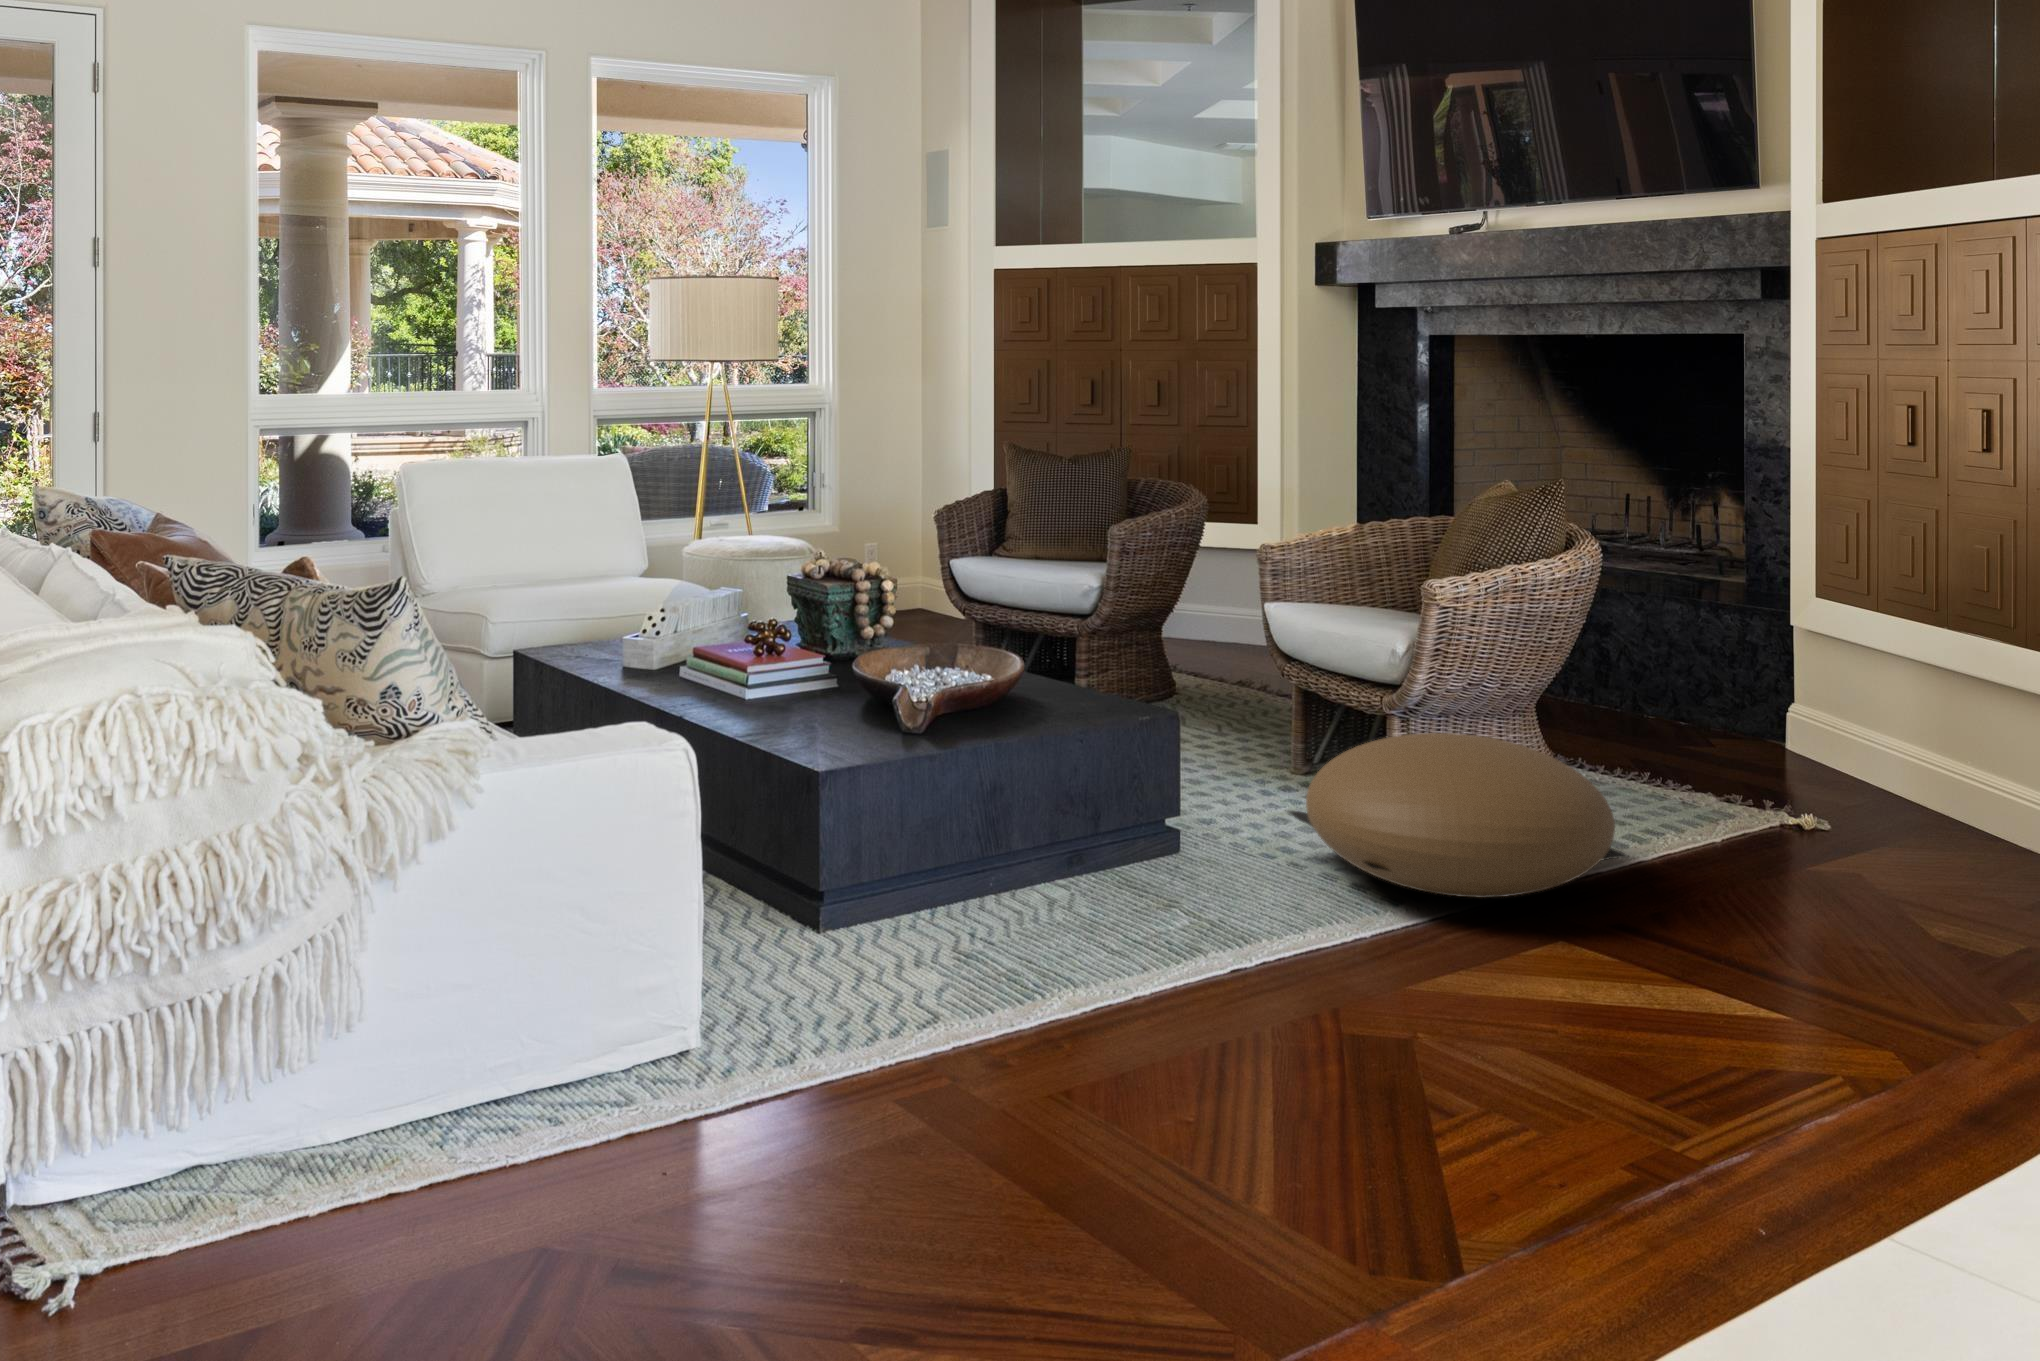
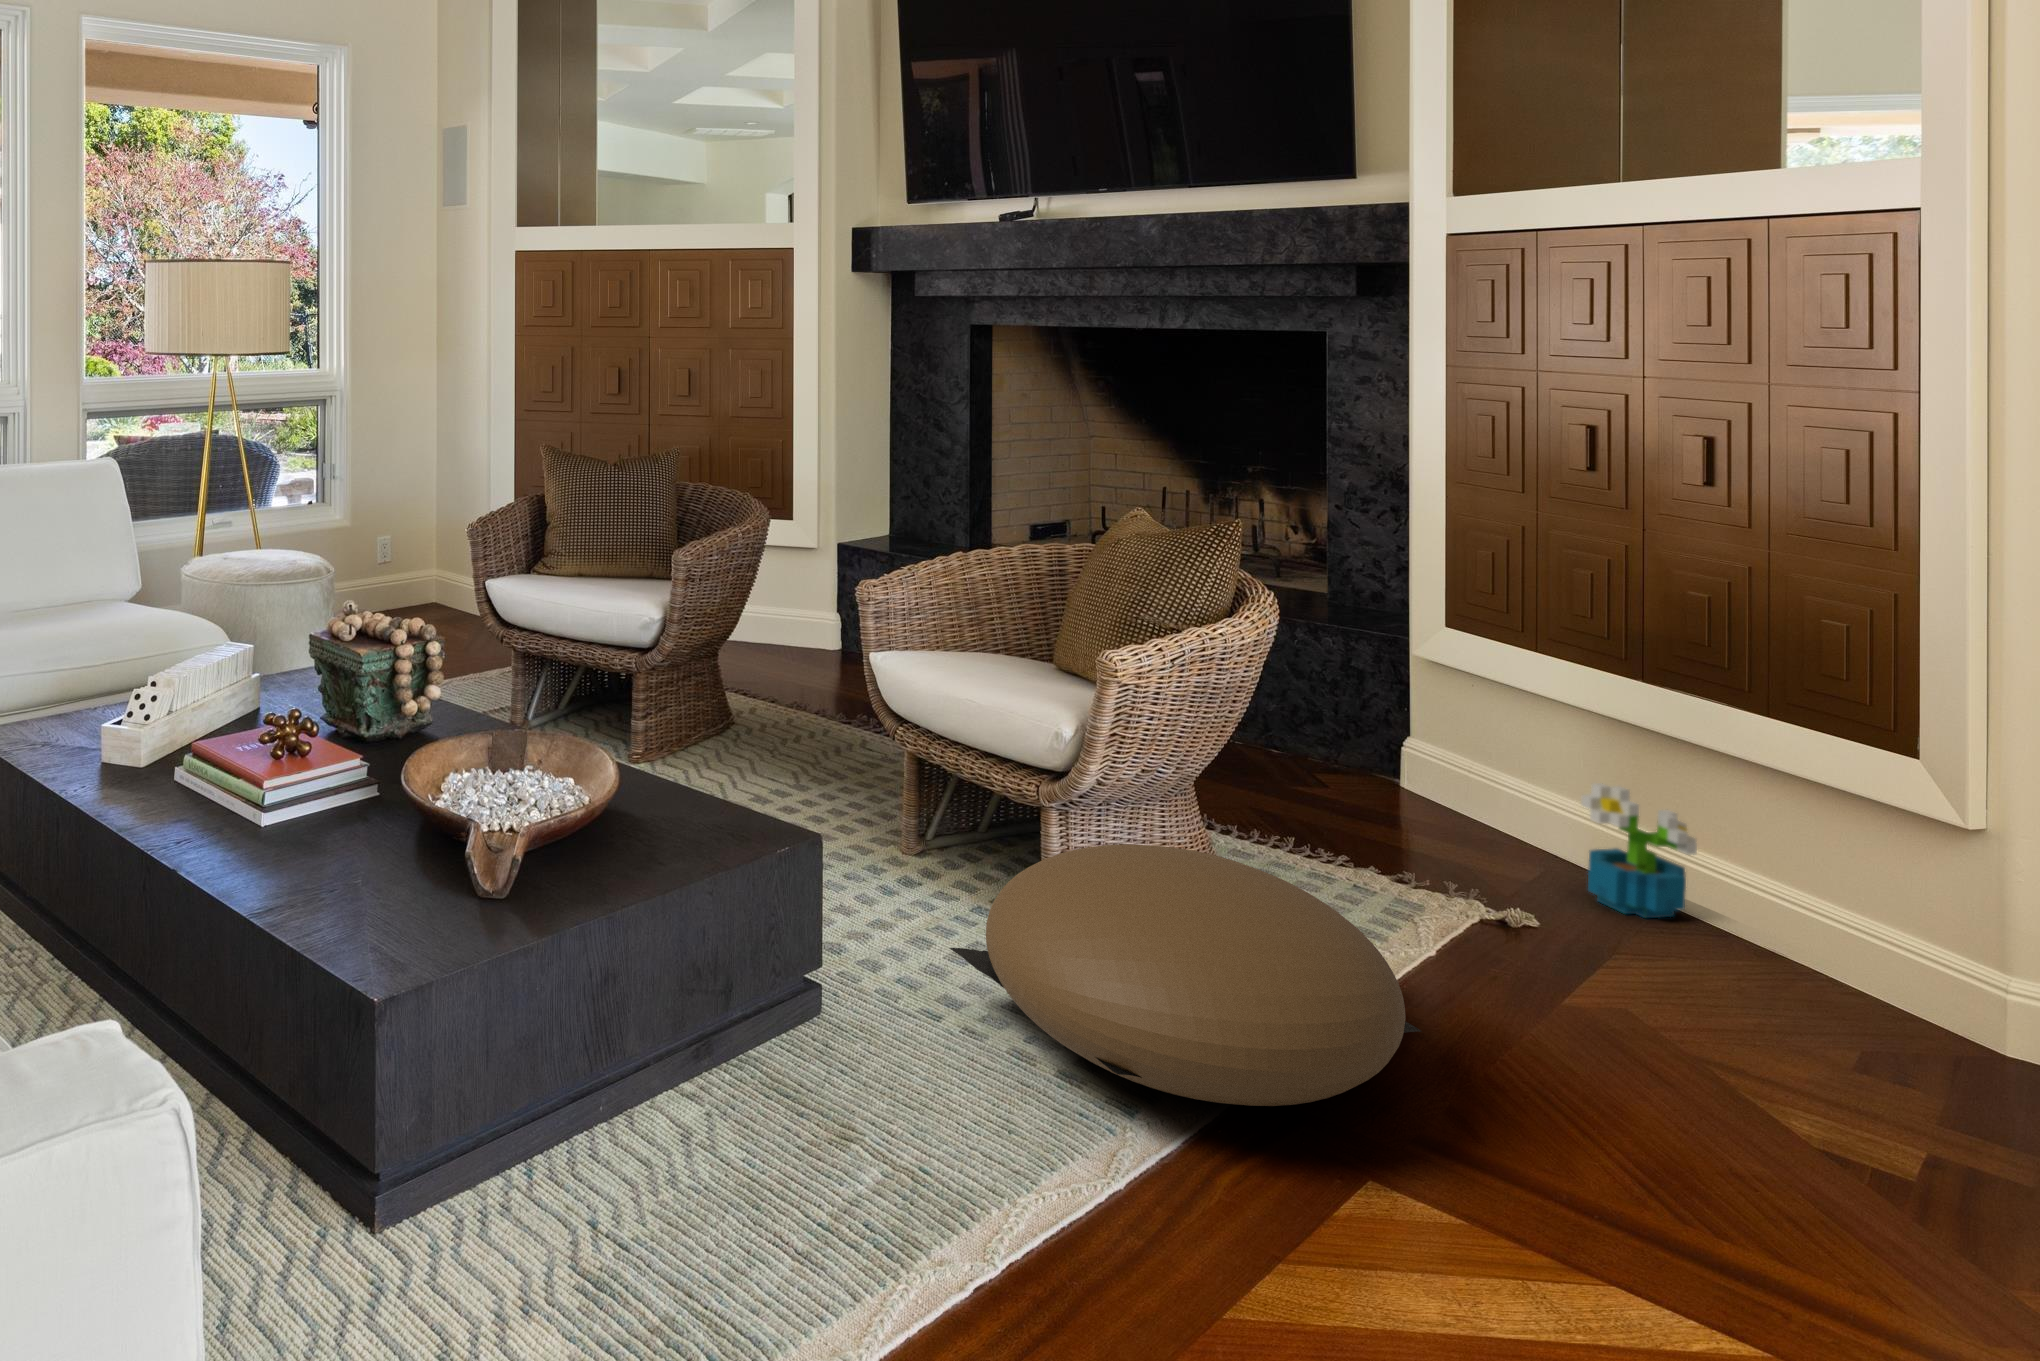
decorative plant: none [1877,714,1975,828] -> present [1581,783,1697,918]

